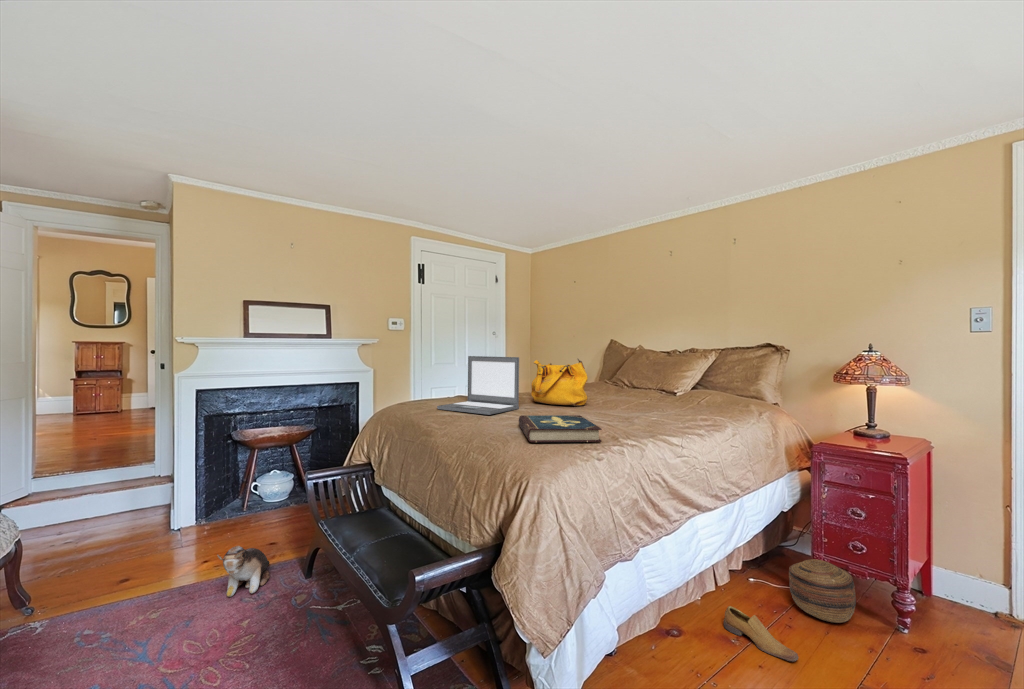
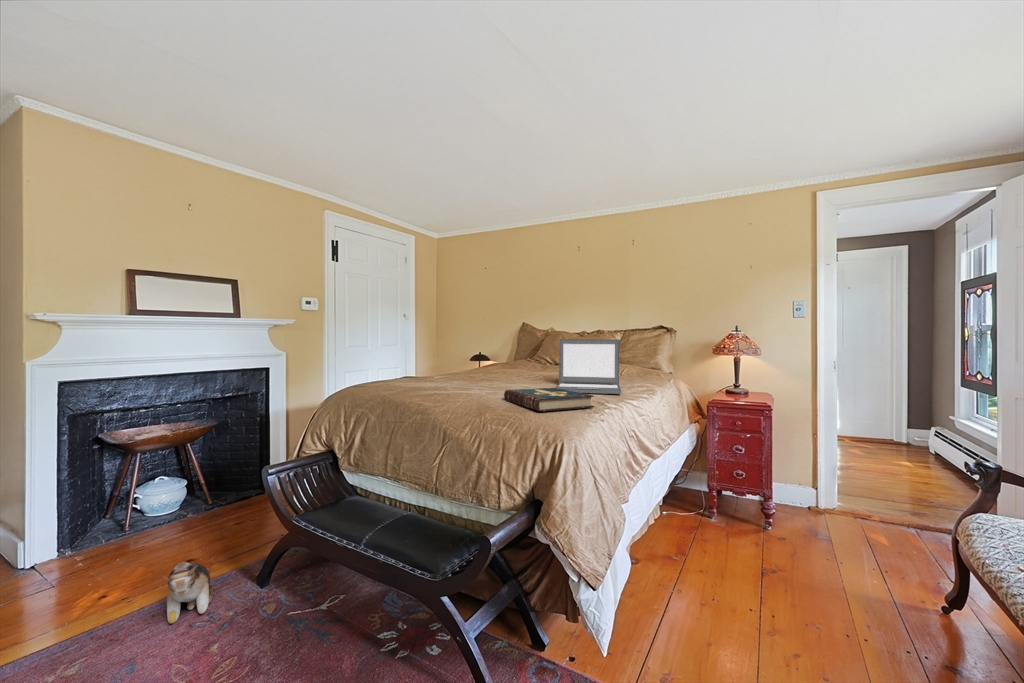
laptop: present [437,356,519,415] -> present [556,339,621,394]
handbag: present [531,359,588,406] -> none [479,338,533,382]
basket: present [789,559,856,623] -> none [695,488,740,532]
shoe: present [724,606,799,661] -> none [662,532,721,563]

